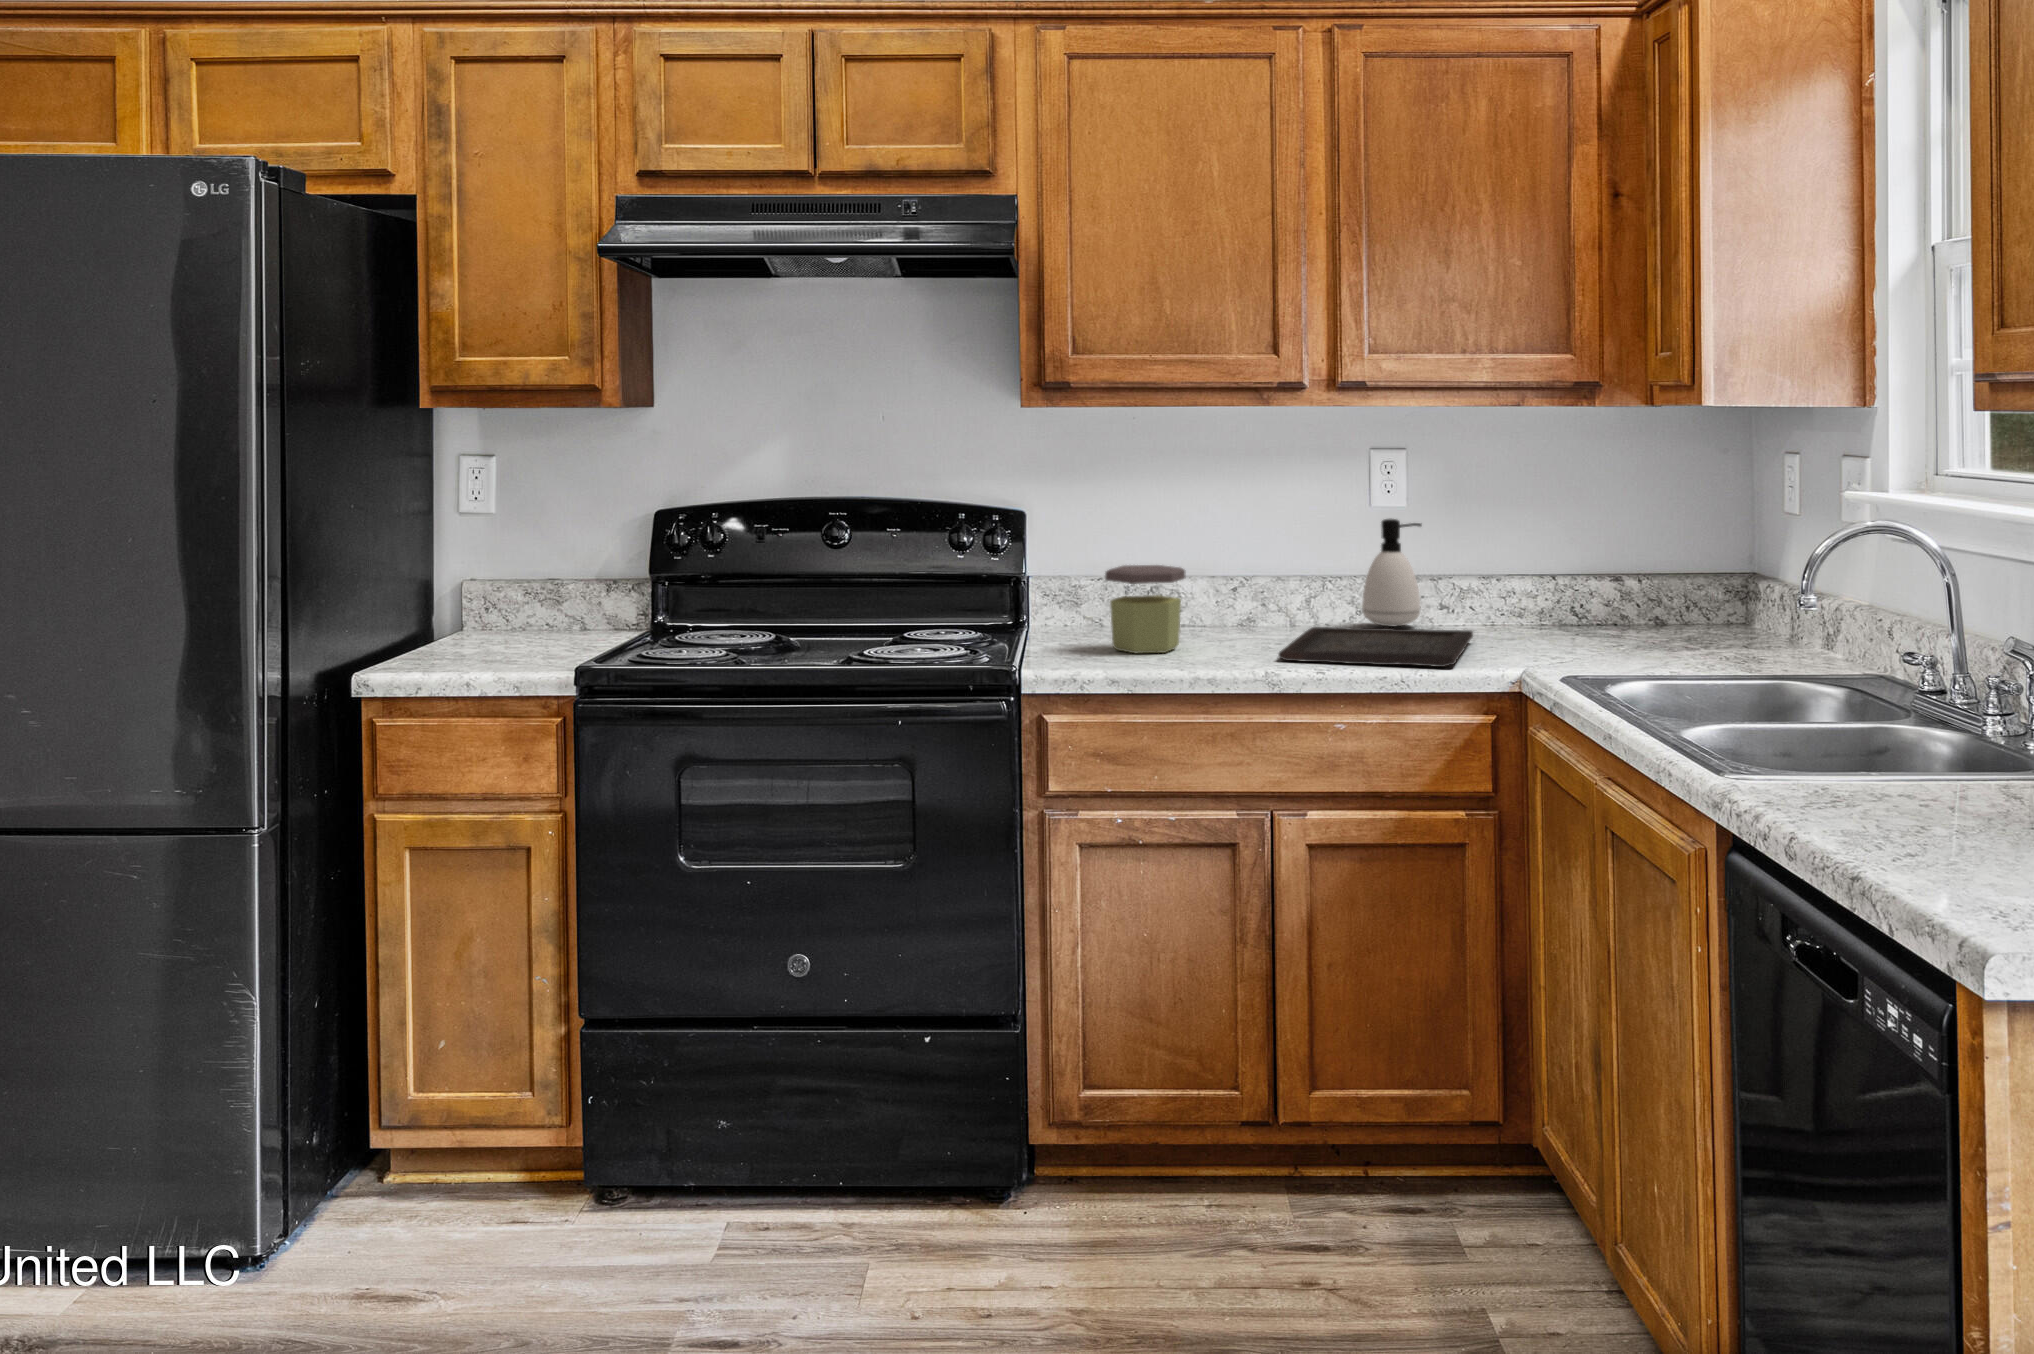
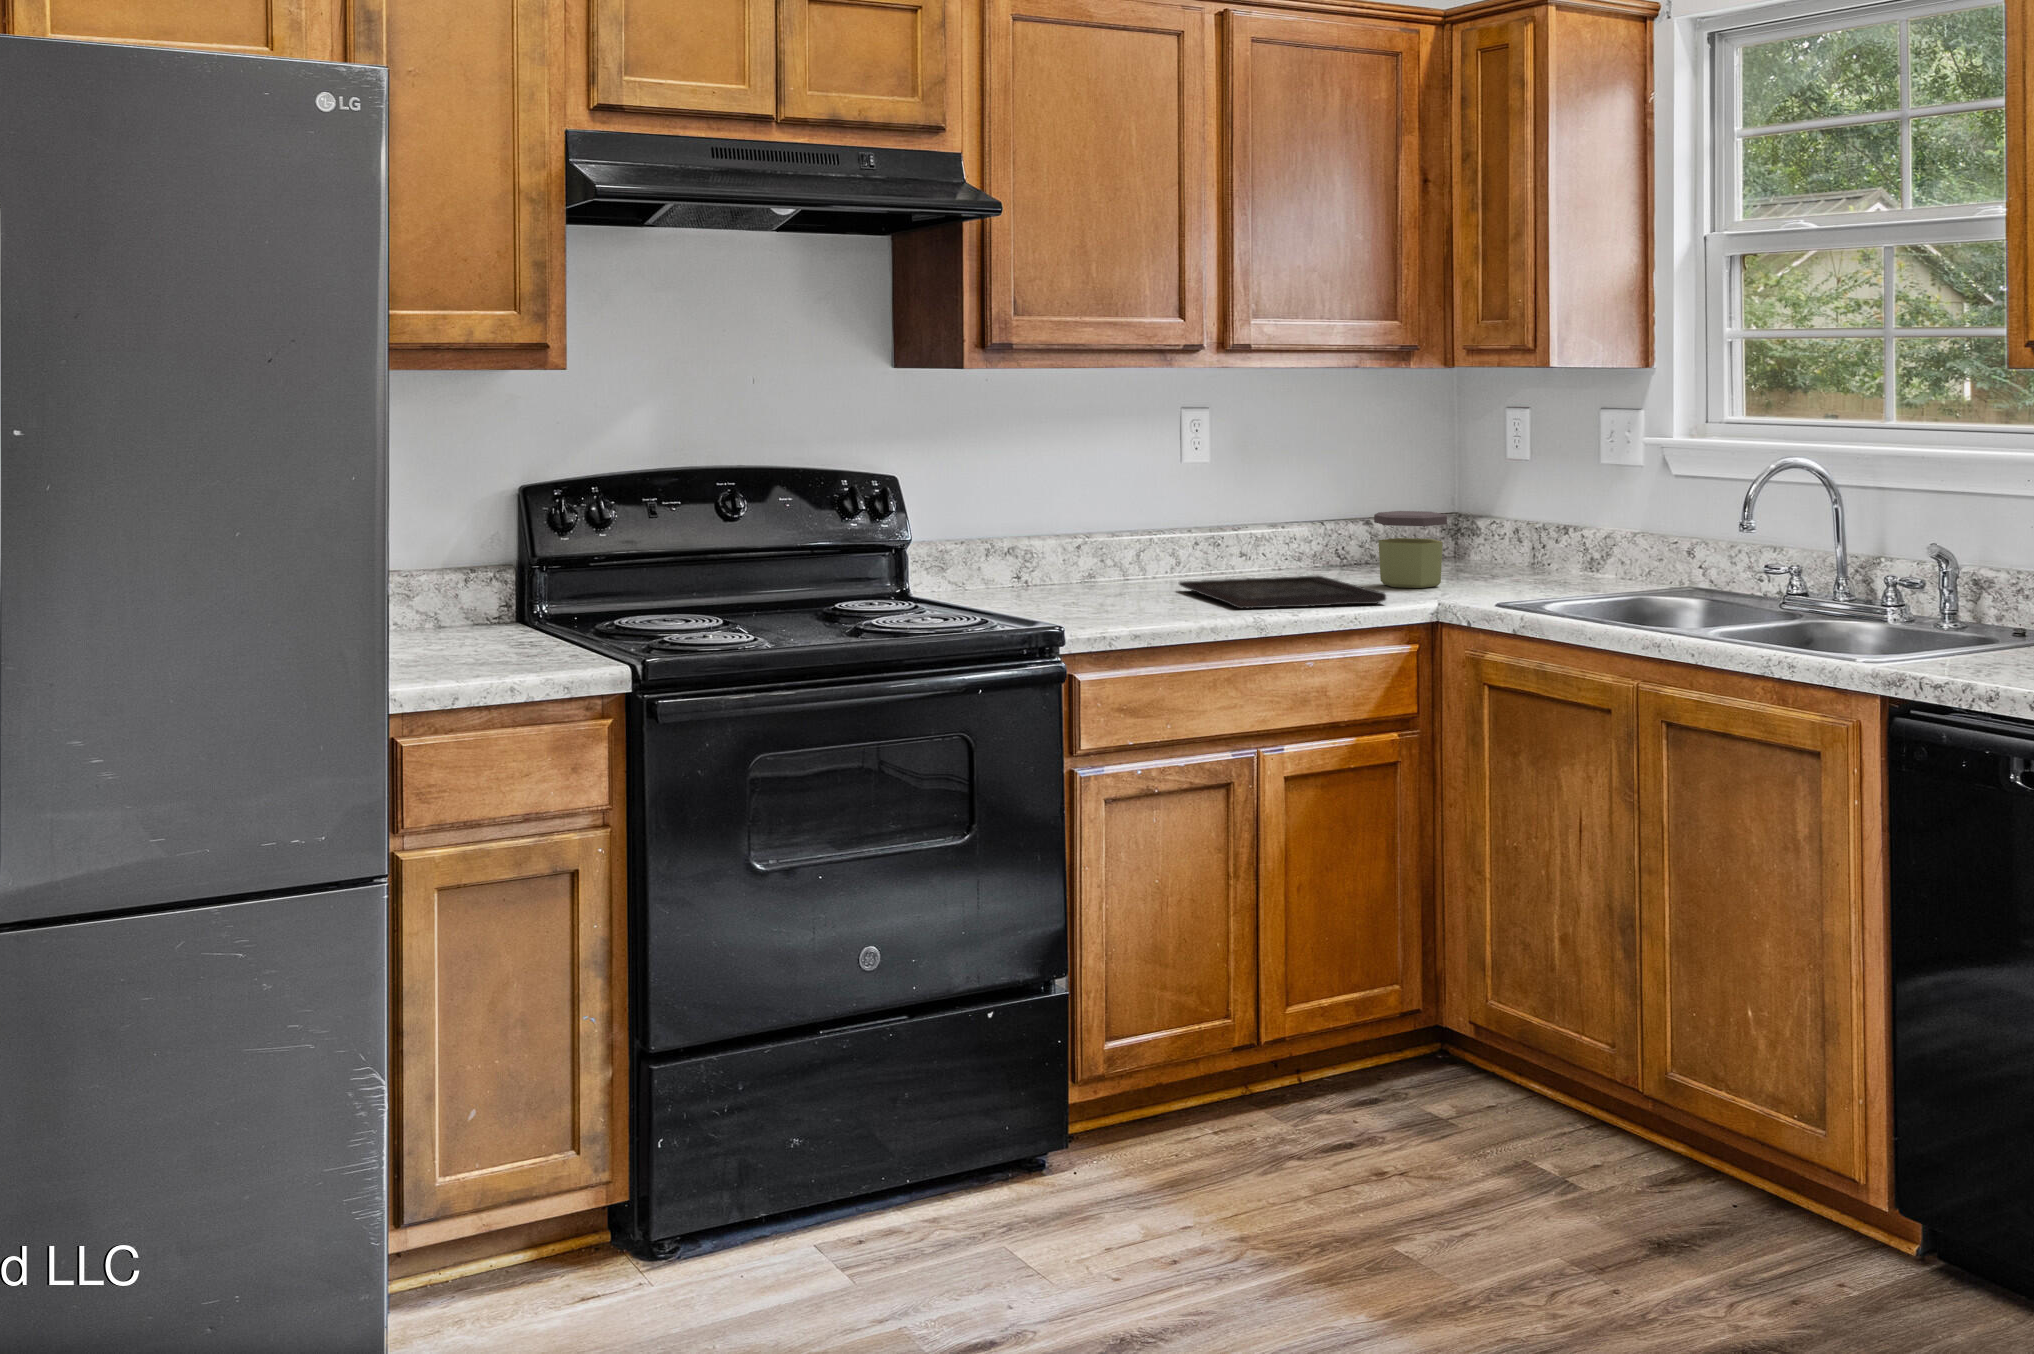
soap dispenser: present [1362,519,1421,626] -> none [1180,477,1235,579]
jar: present [1105,565,1185,653] -> present [1374,511,1447,588]

